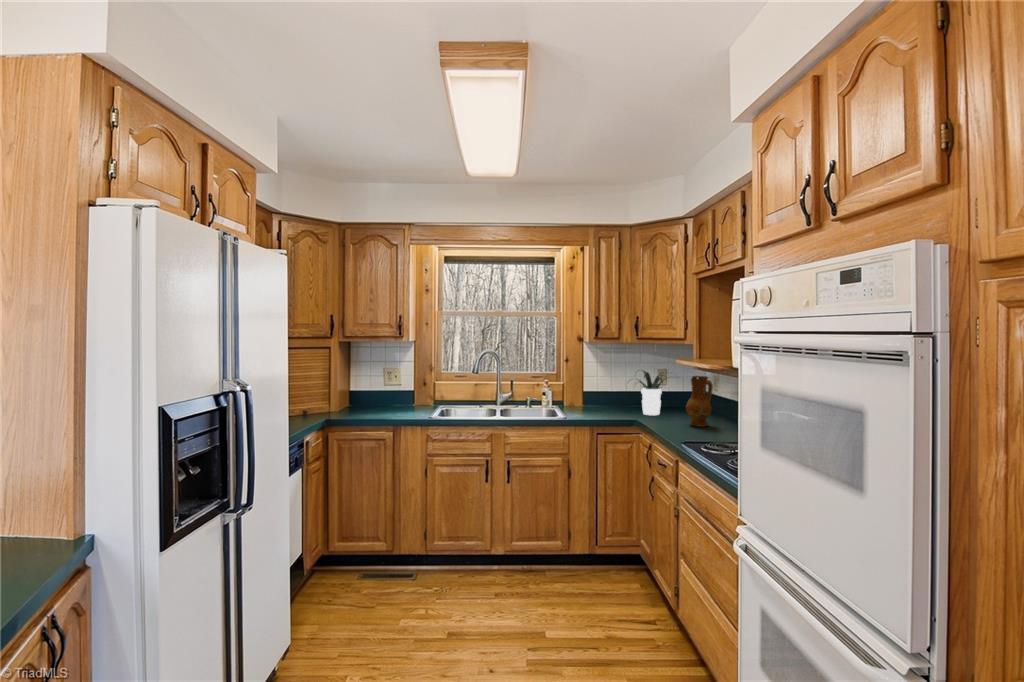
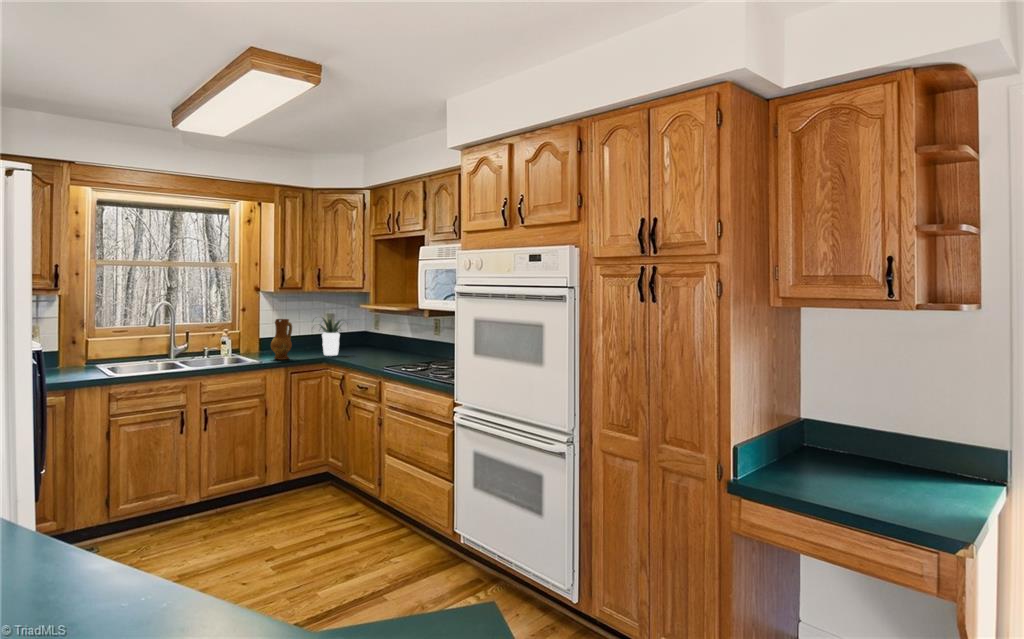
ceramic jug: present [686,376,713,427] -> present [271,319,292,360]

